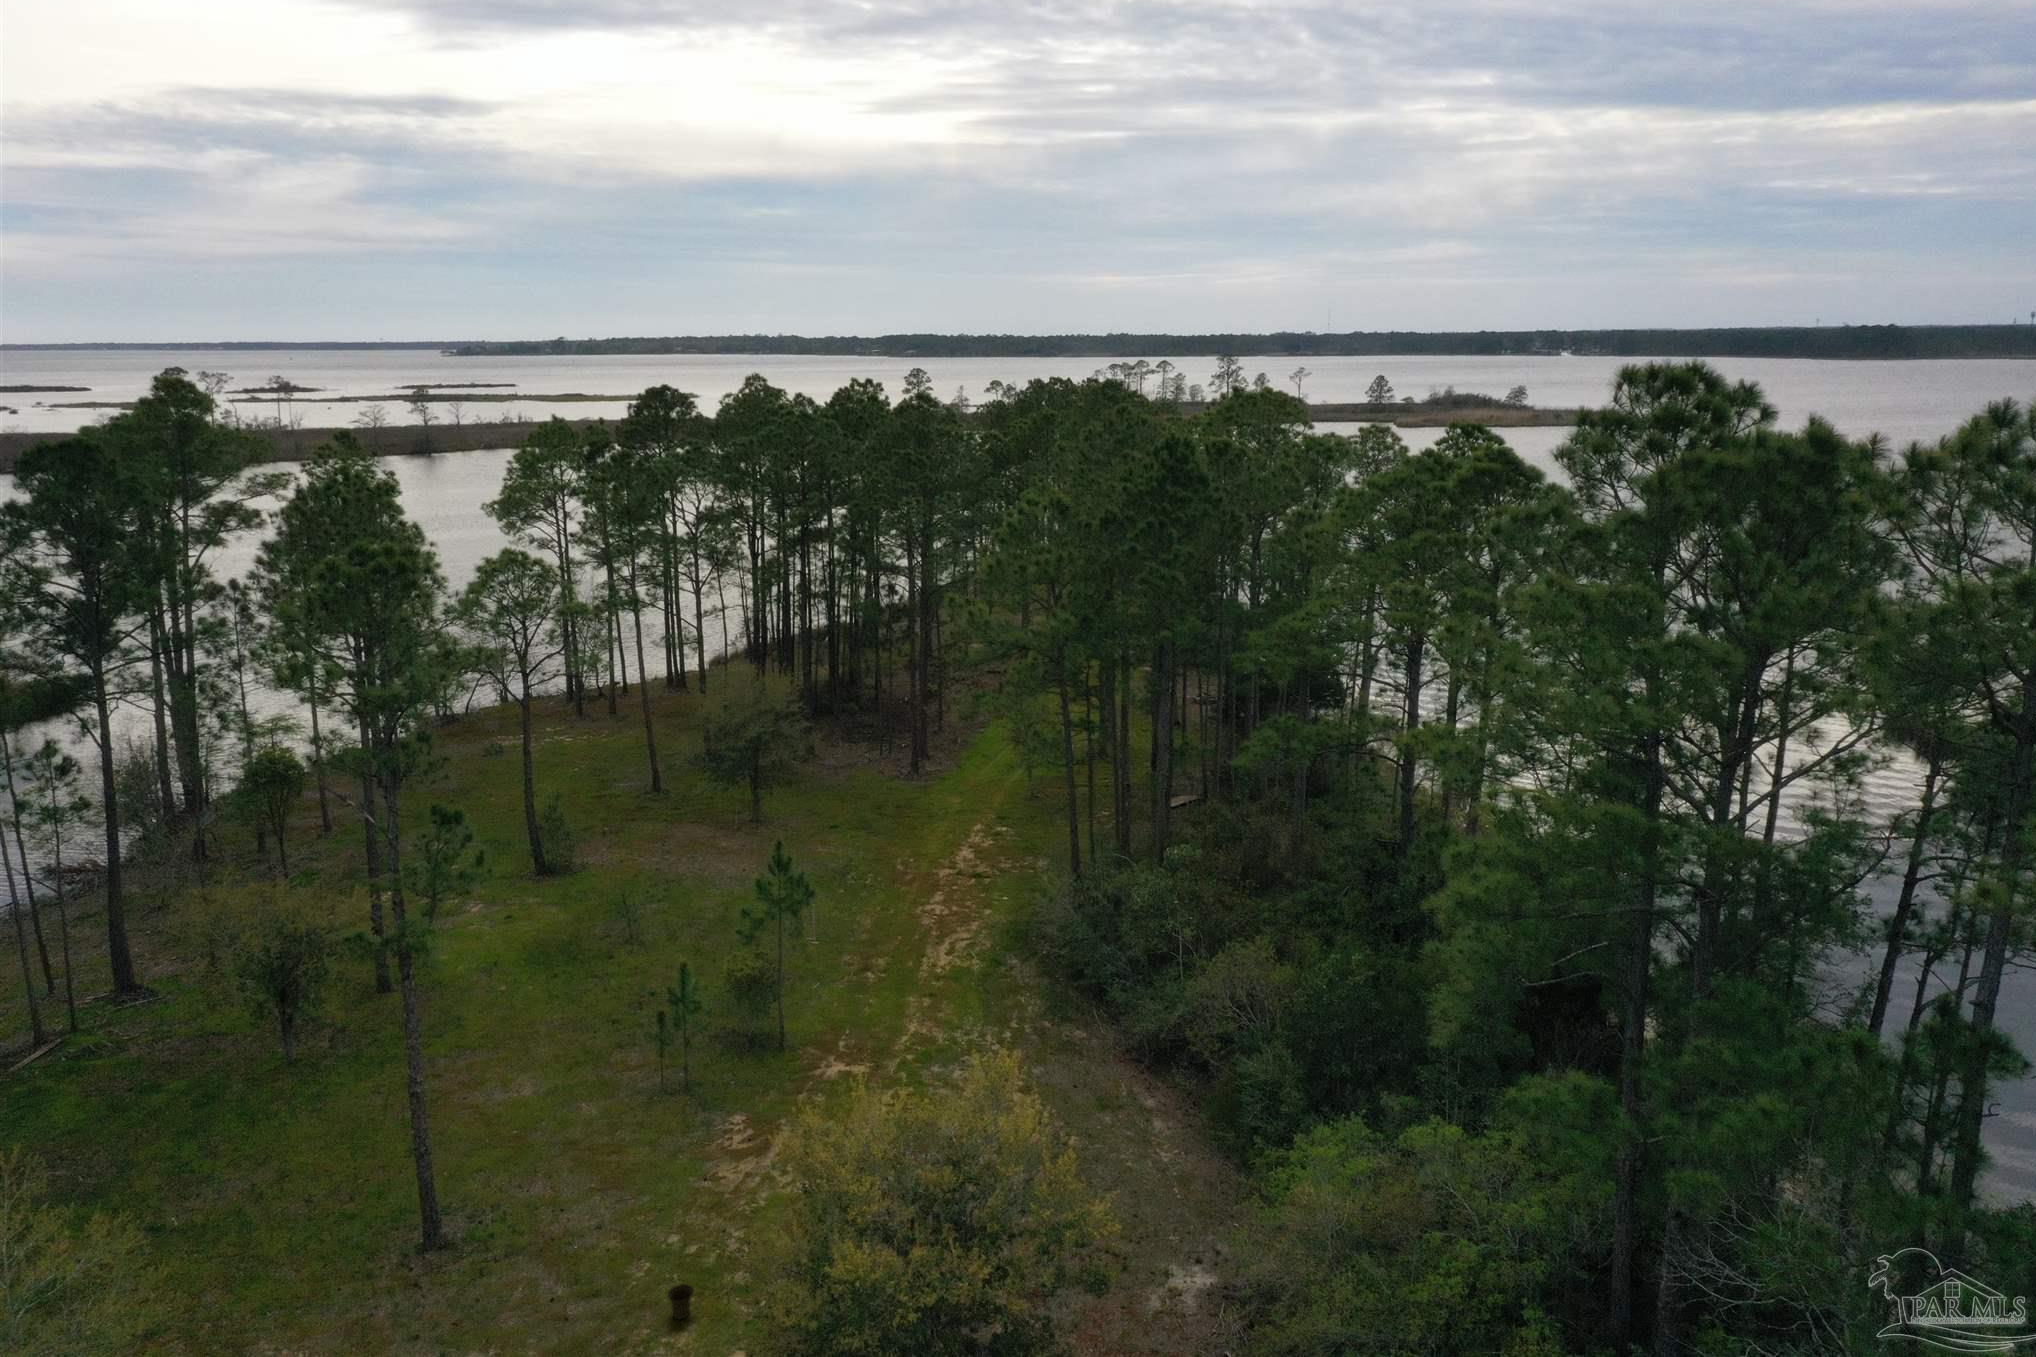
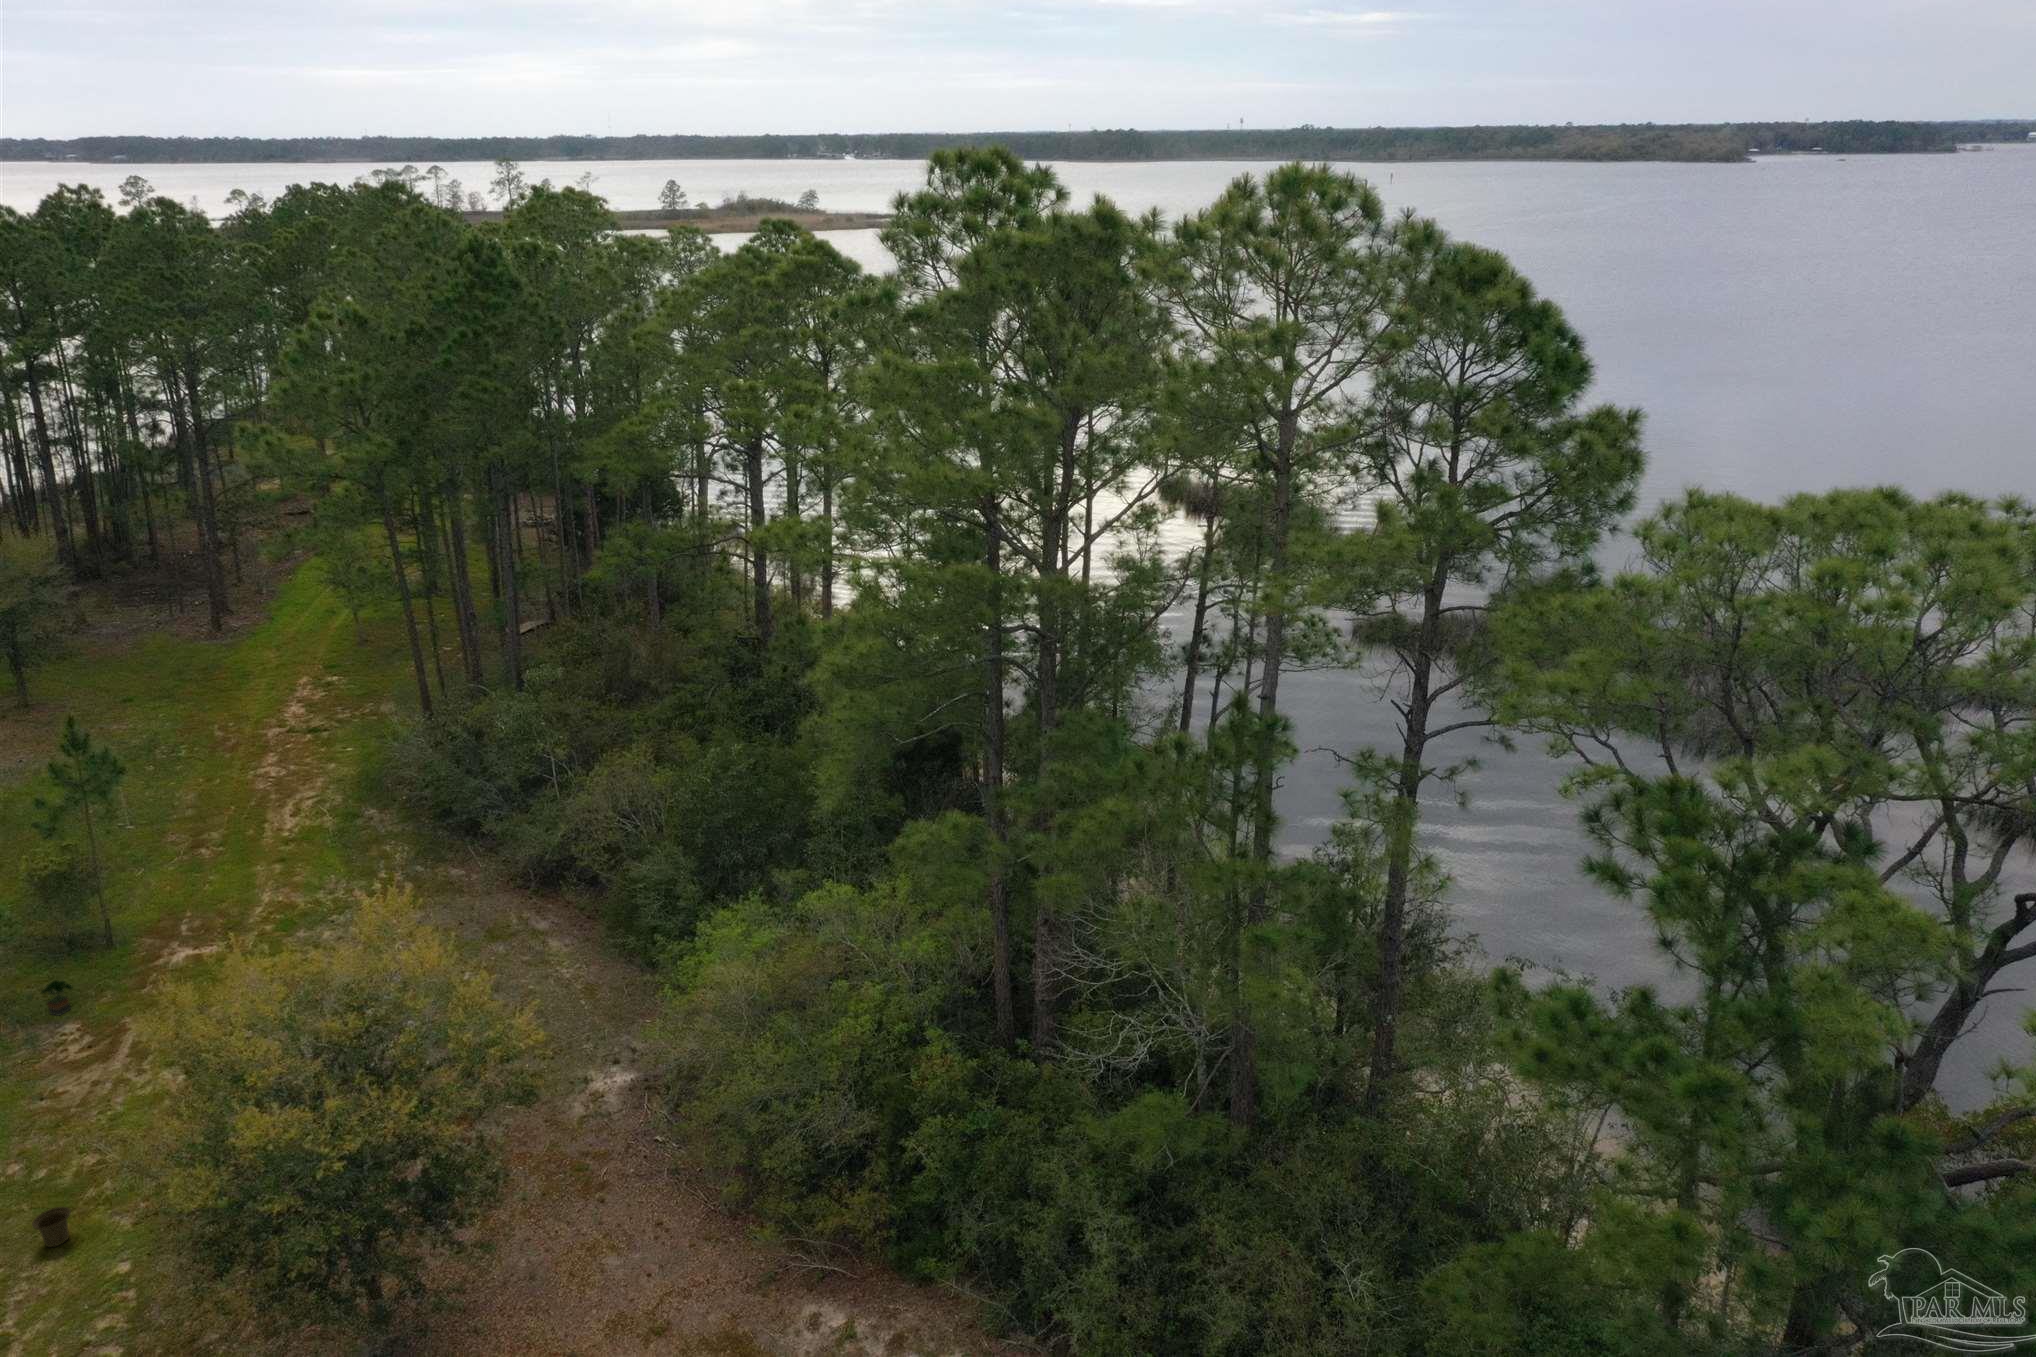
potted tree: none [730,1070,752,1102] -> present [41,980,73,1016]

